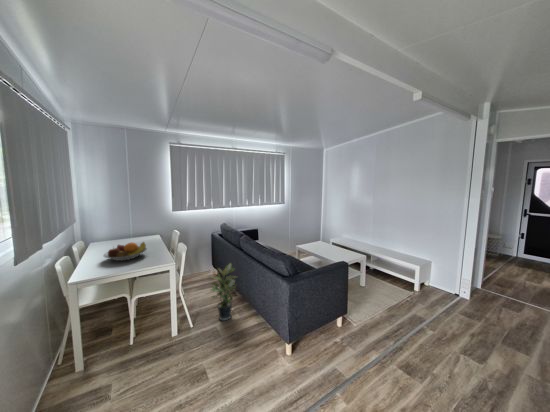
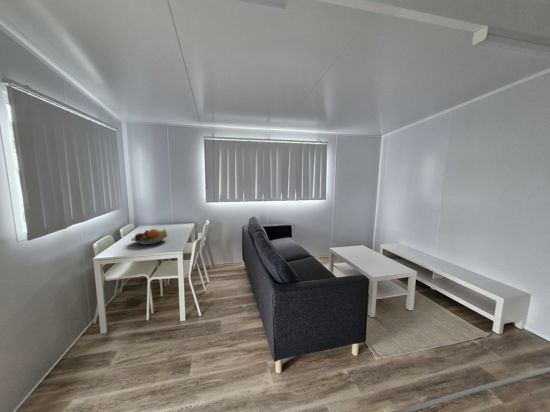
potted plant: present [210,263,236,320] -> none [217,258,249,316]

